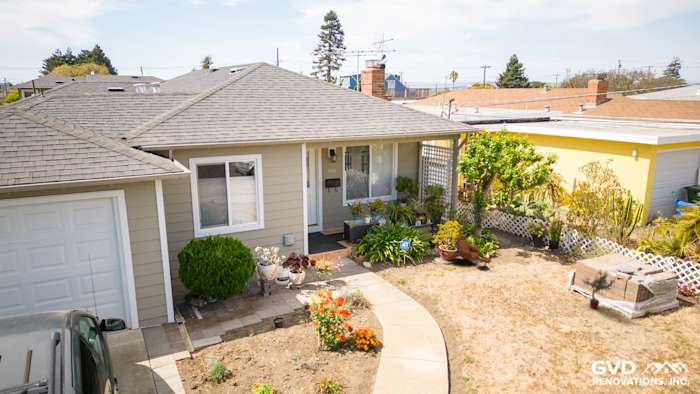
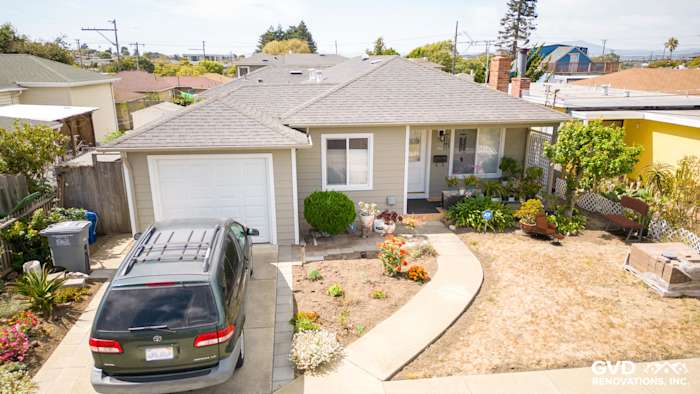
bench: none [512,208,557,256] -> present [603,195,649,242]
potted tree: present [583,272,614,308] -> none [636,256,665,291]

